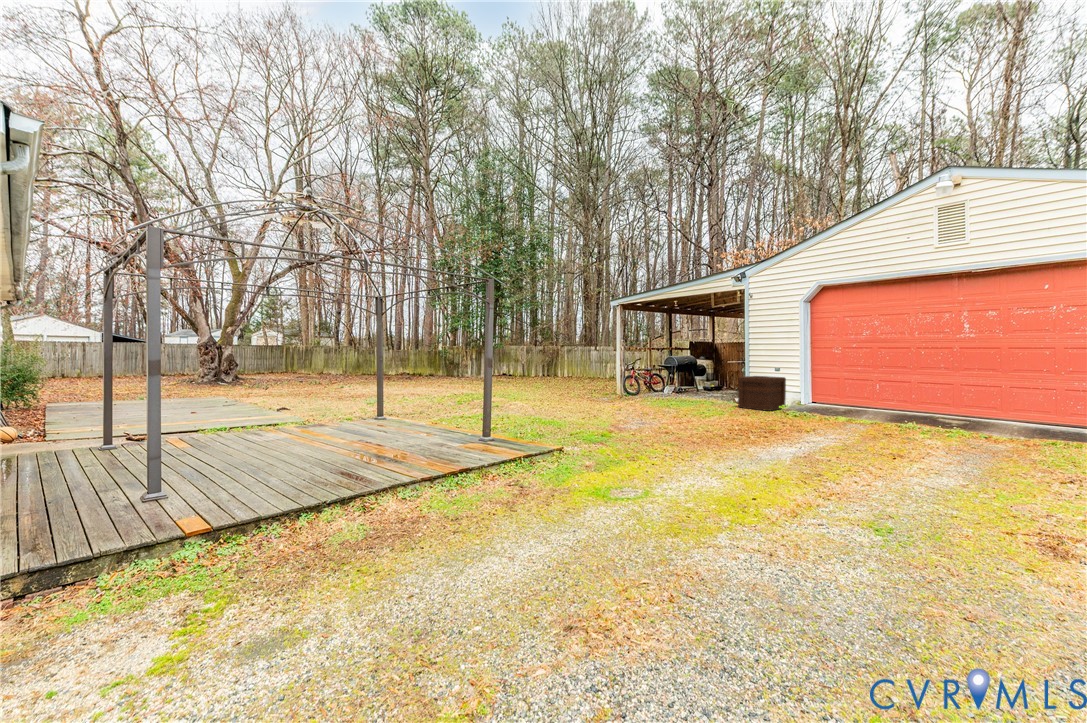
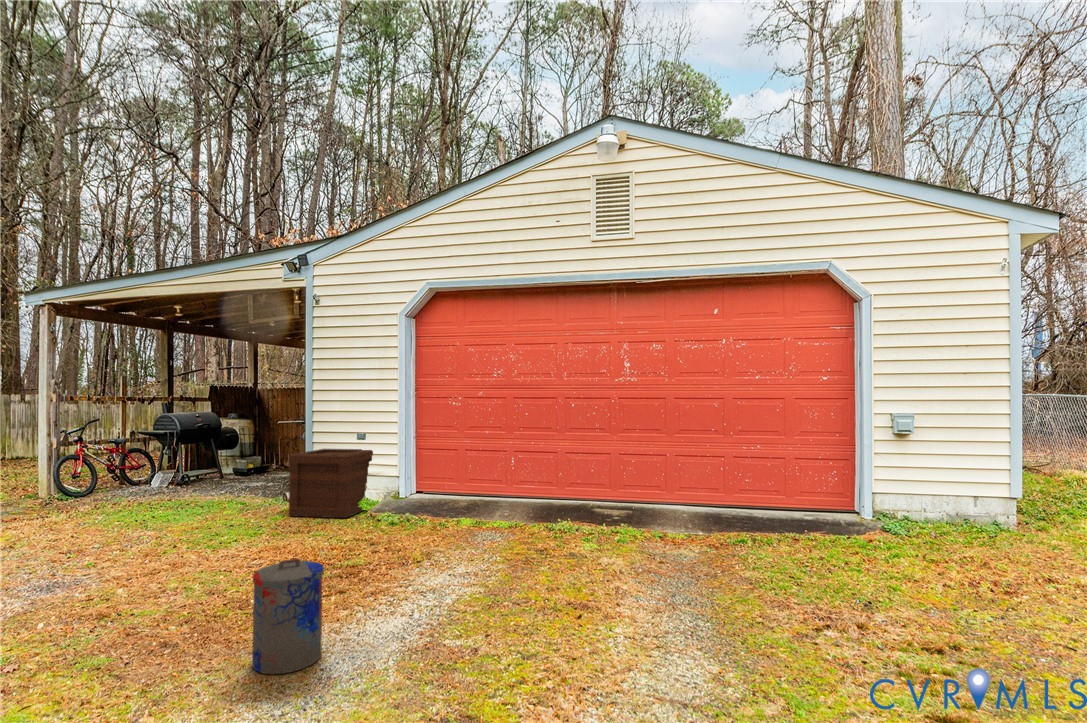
trash can: none [737,406,764,444] -> present [252,558,324,674]

